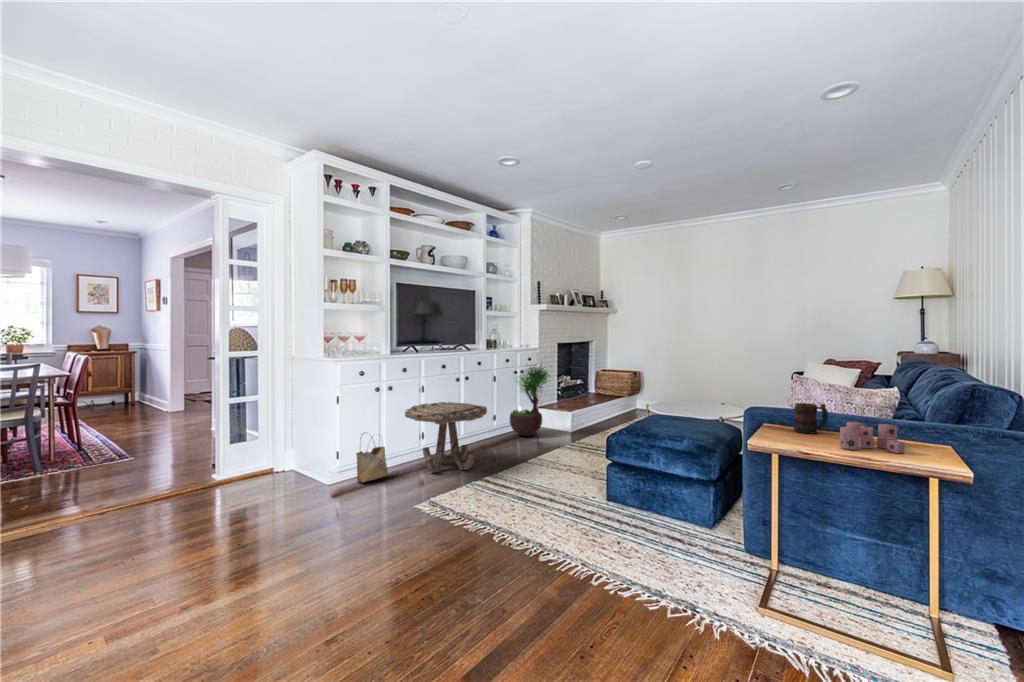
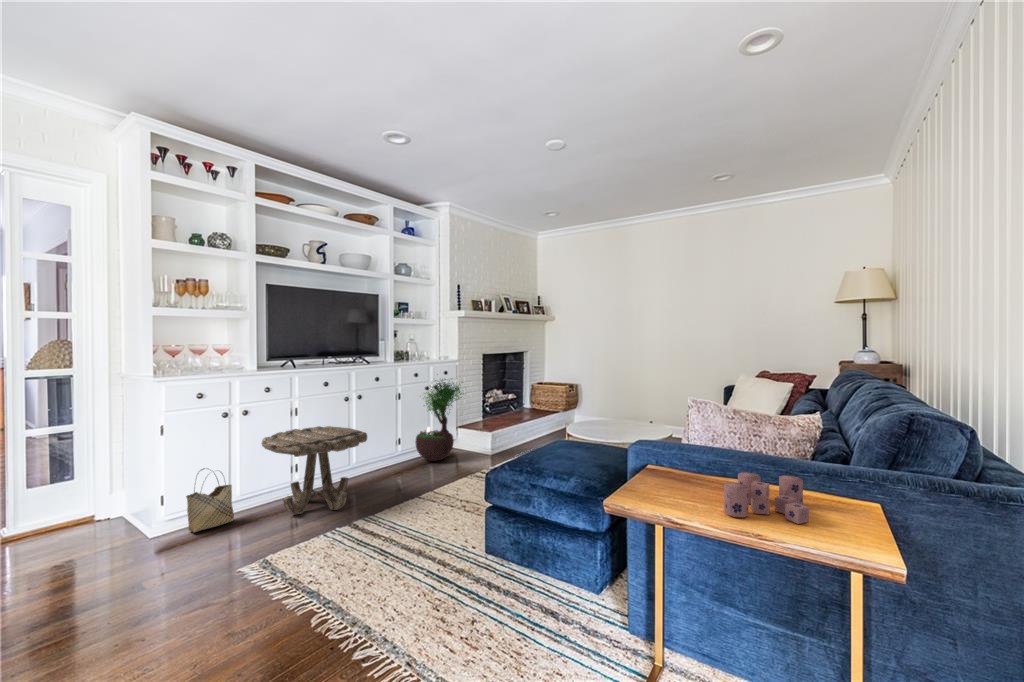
mug: present [794,403,828,433] -> none [678,442,720,485]

